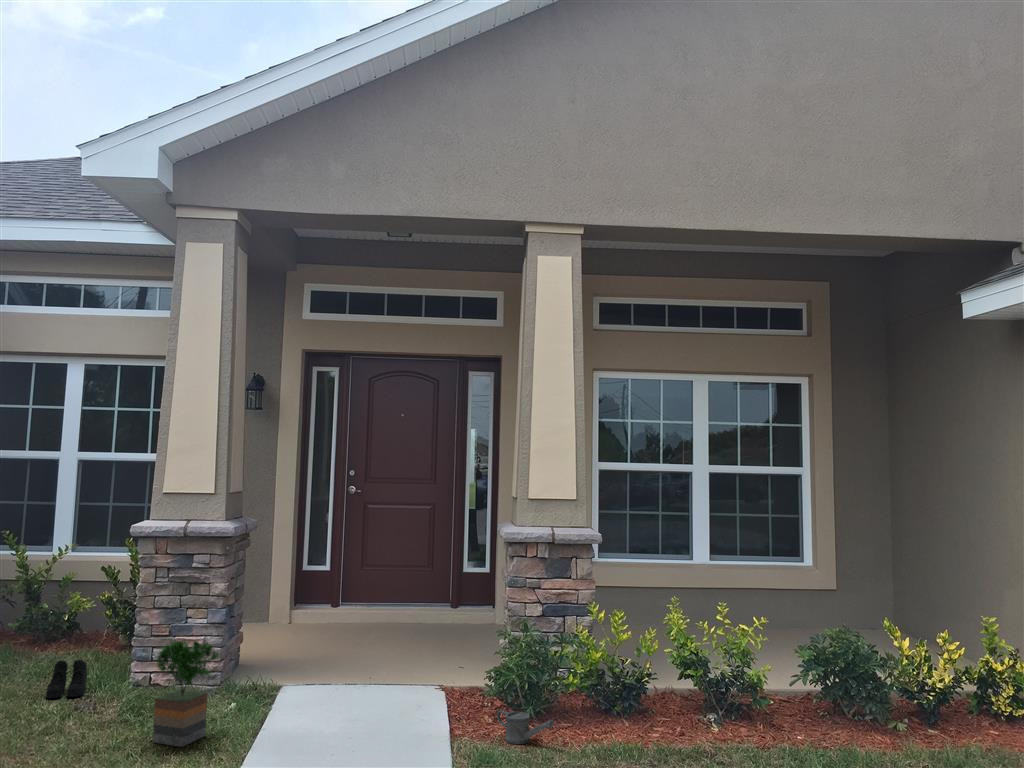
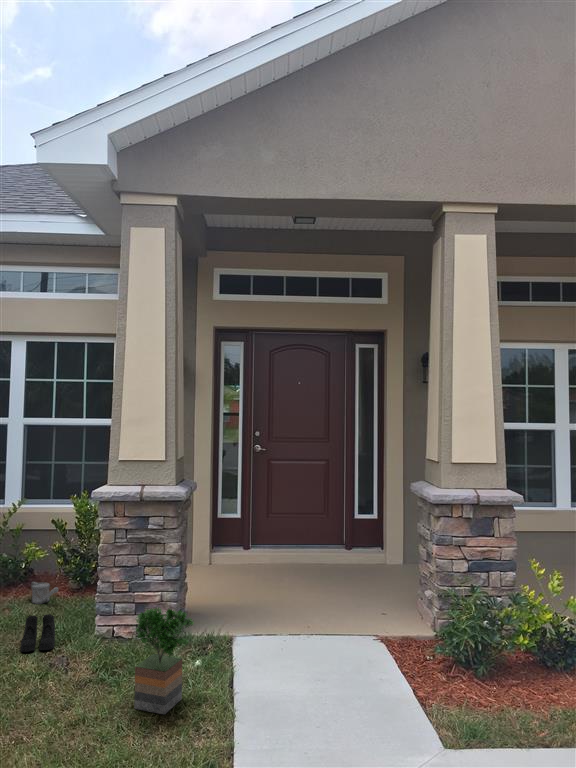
watering can: present [497,710,553,744] -> present [31,582,58,604]

